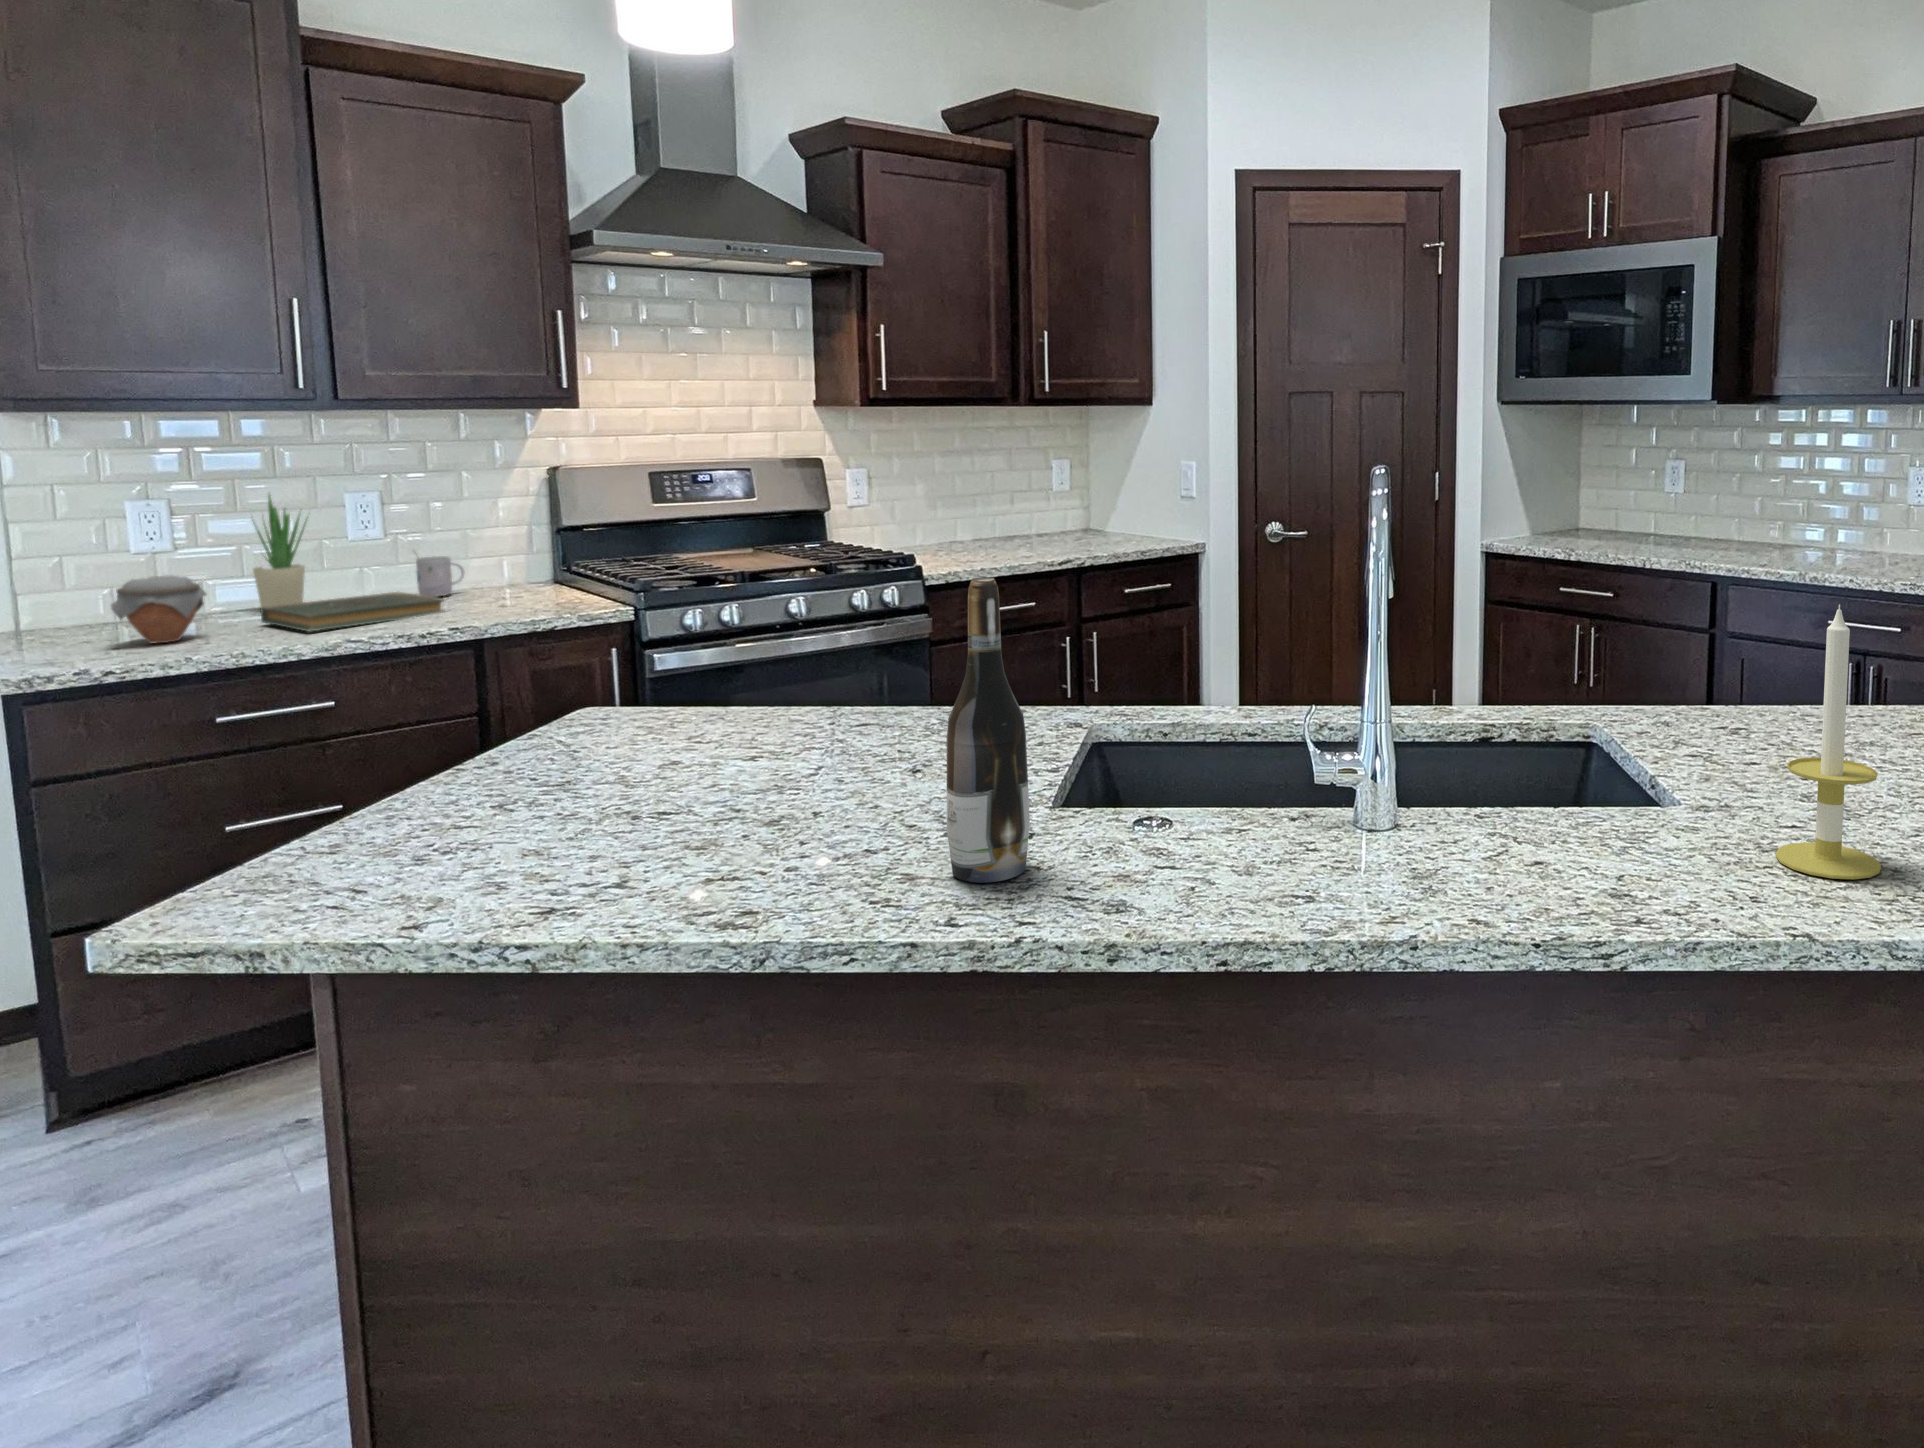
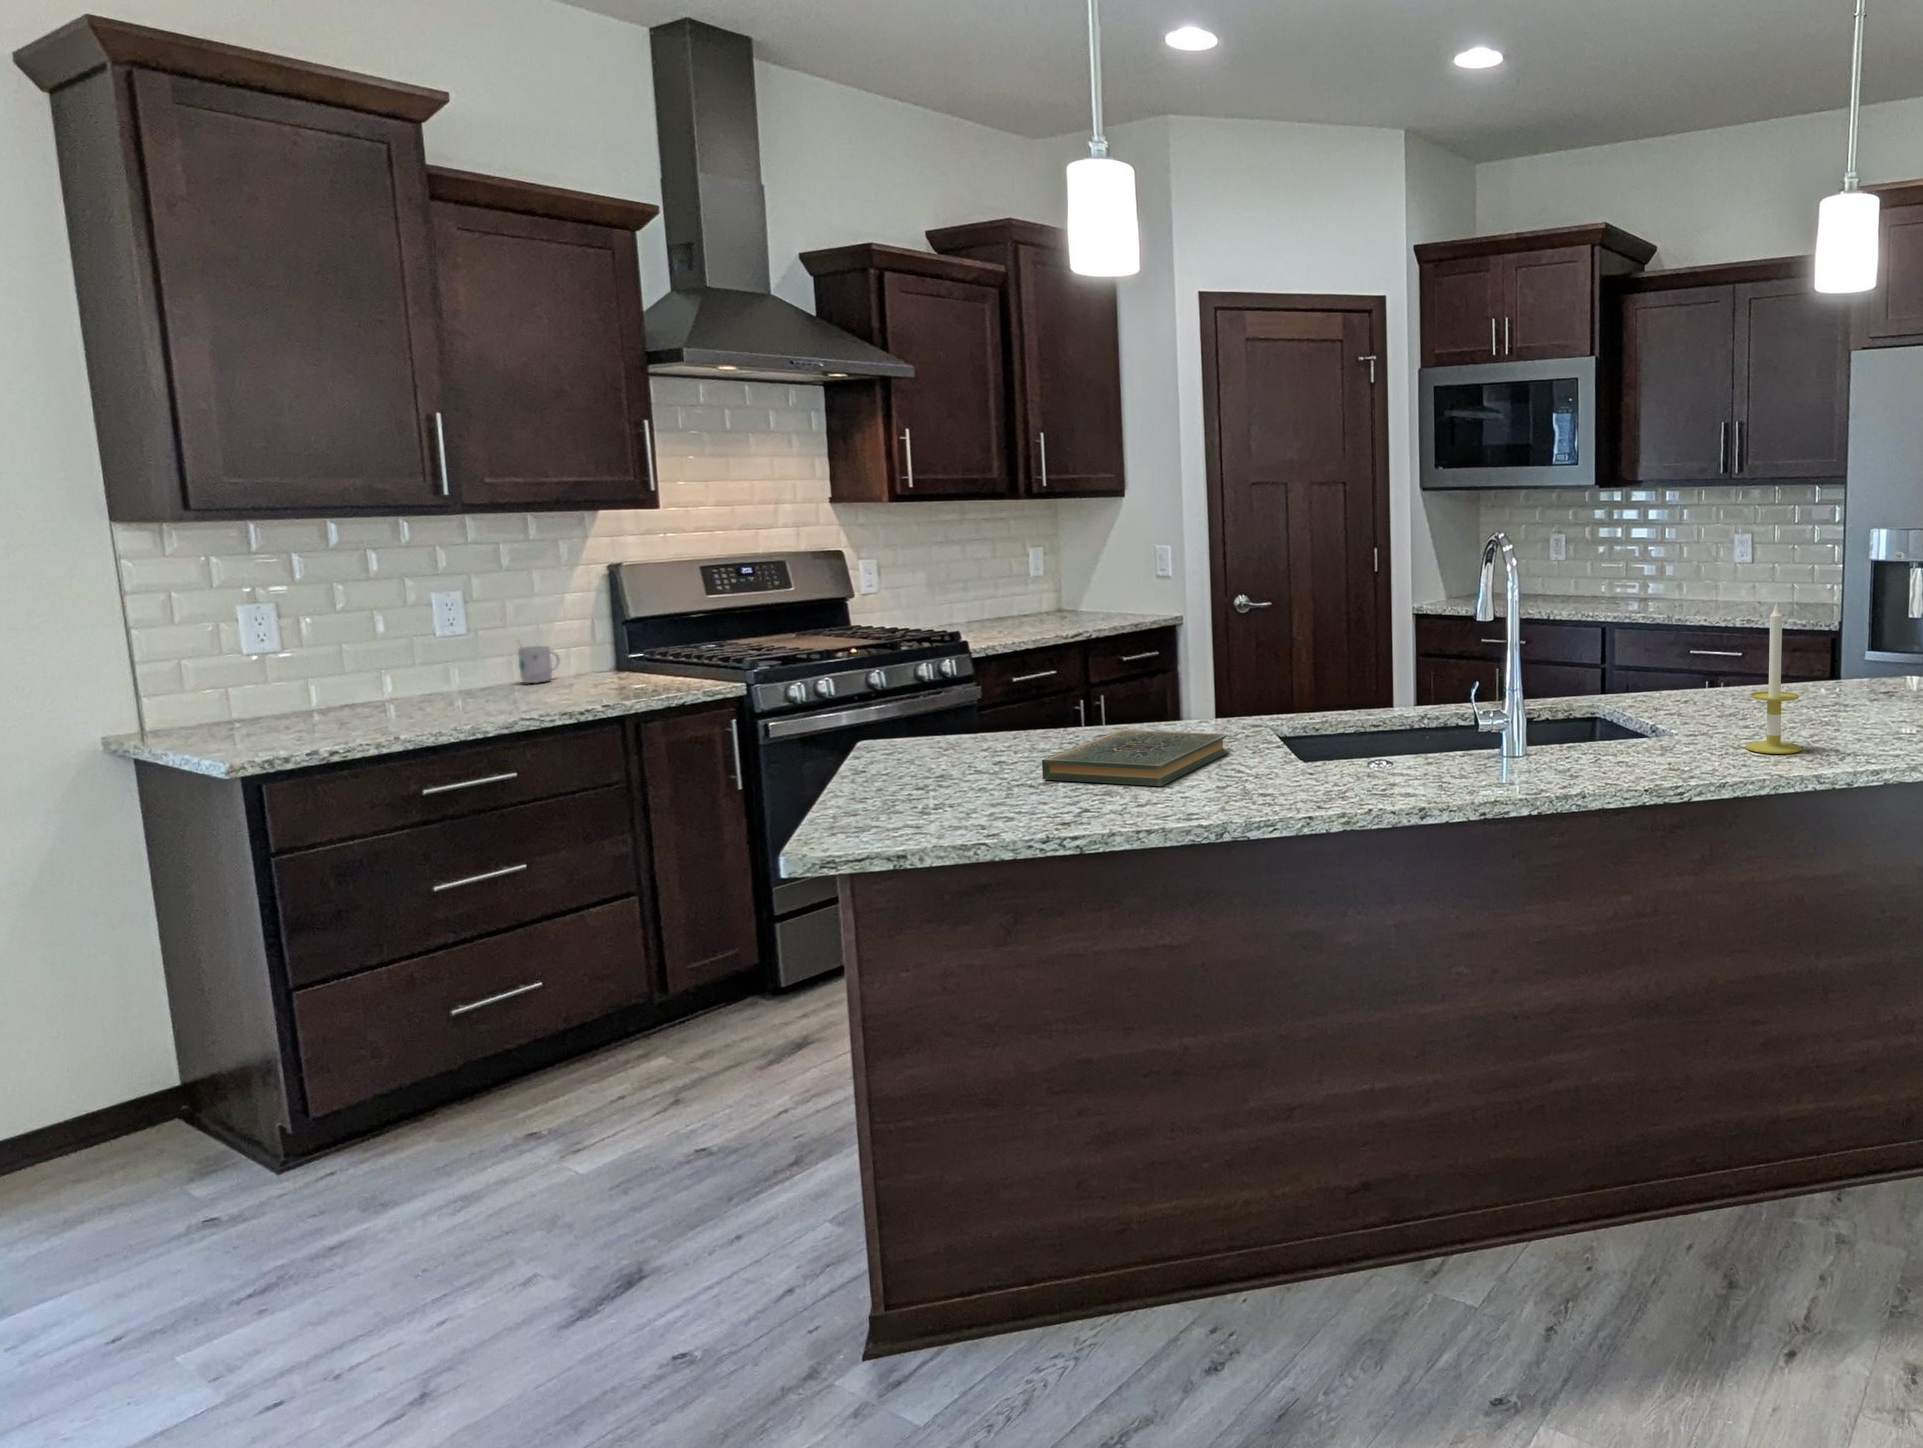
potted plant: present [253,495,306,607] -> none [358,591,414,702]
jar: present [111,576,206,644] -> none [285,668,367,730]
wine bottle: present [947,577,1030,883] -> none [1287,605,1338,792]
book: present [260,592,444,631] -> present [1042,730,1229,786]

